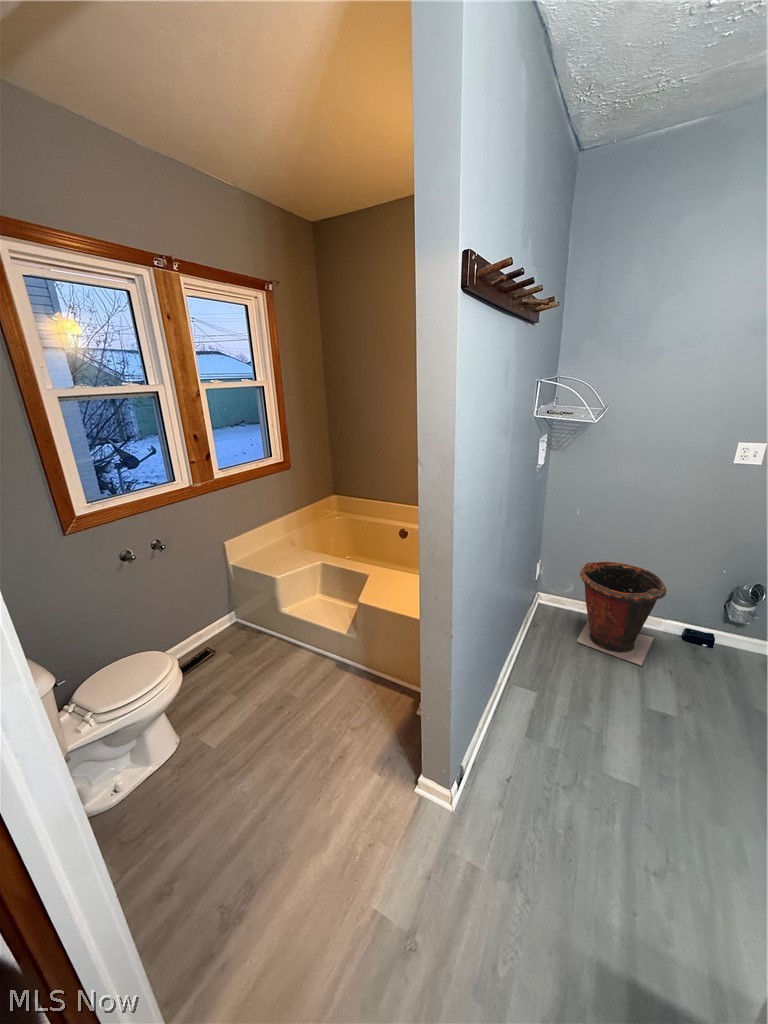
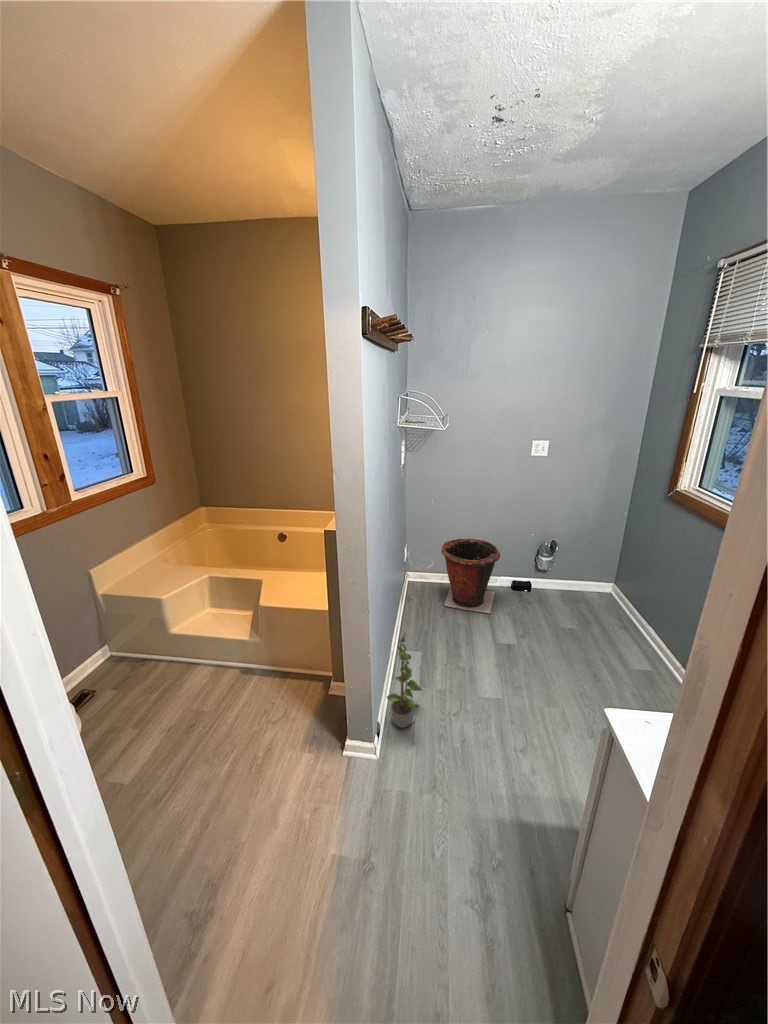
potted plant: none [474,668,526,785] -> present [387,633,422,727]

